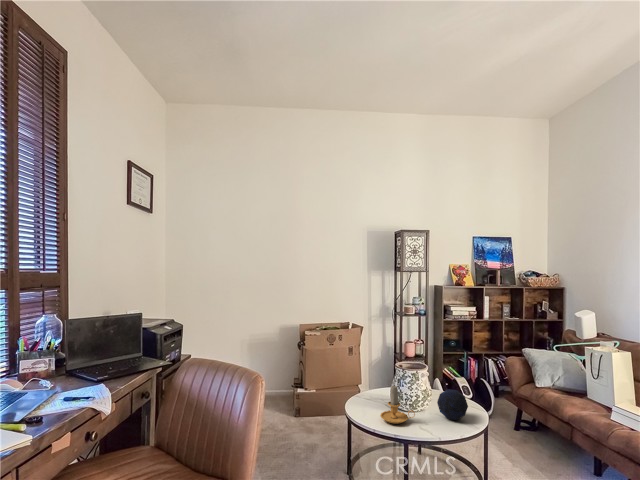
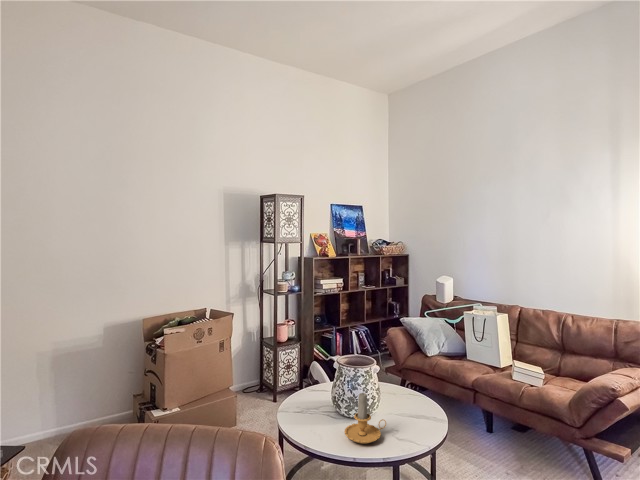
decorative orb: present [437,389,468,420] -> none [395,380,430,417]

